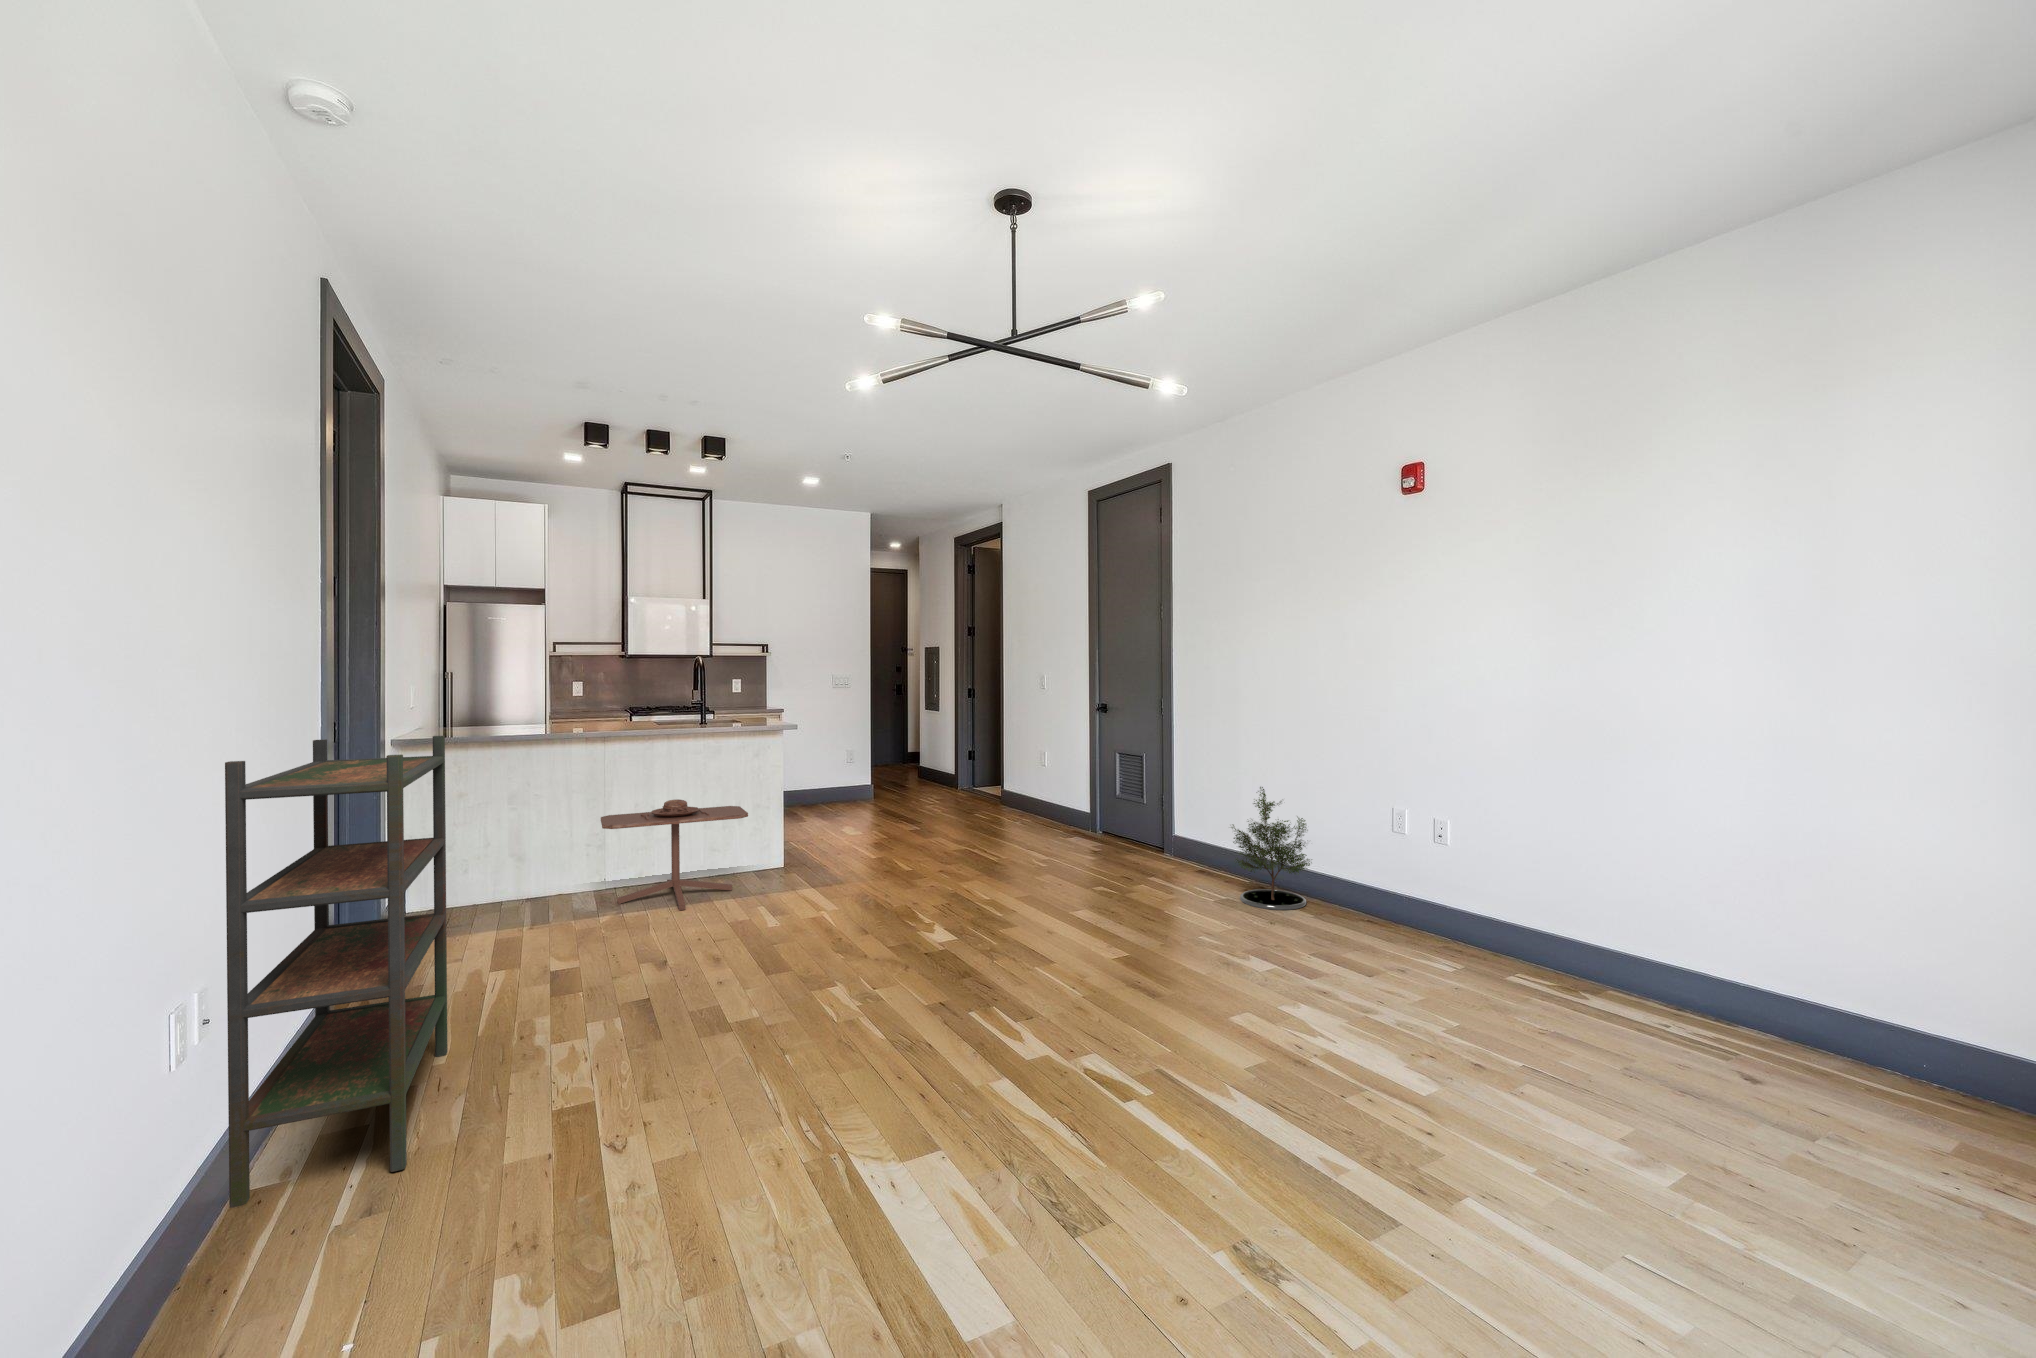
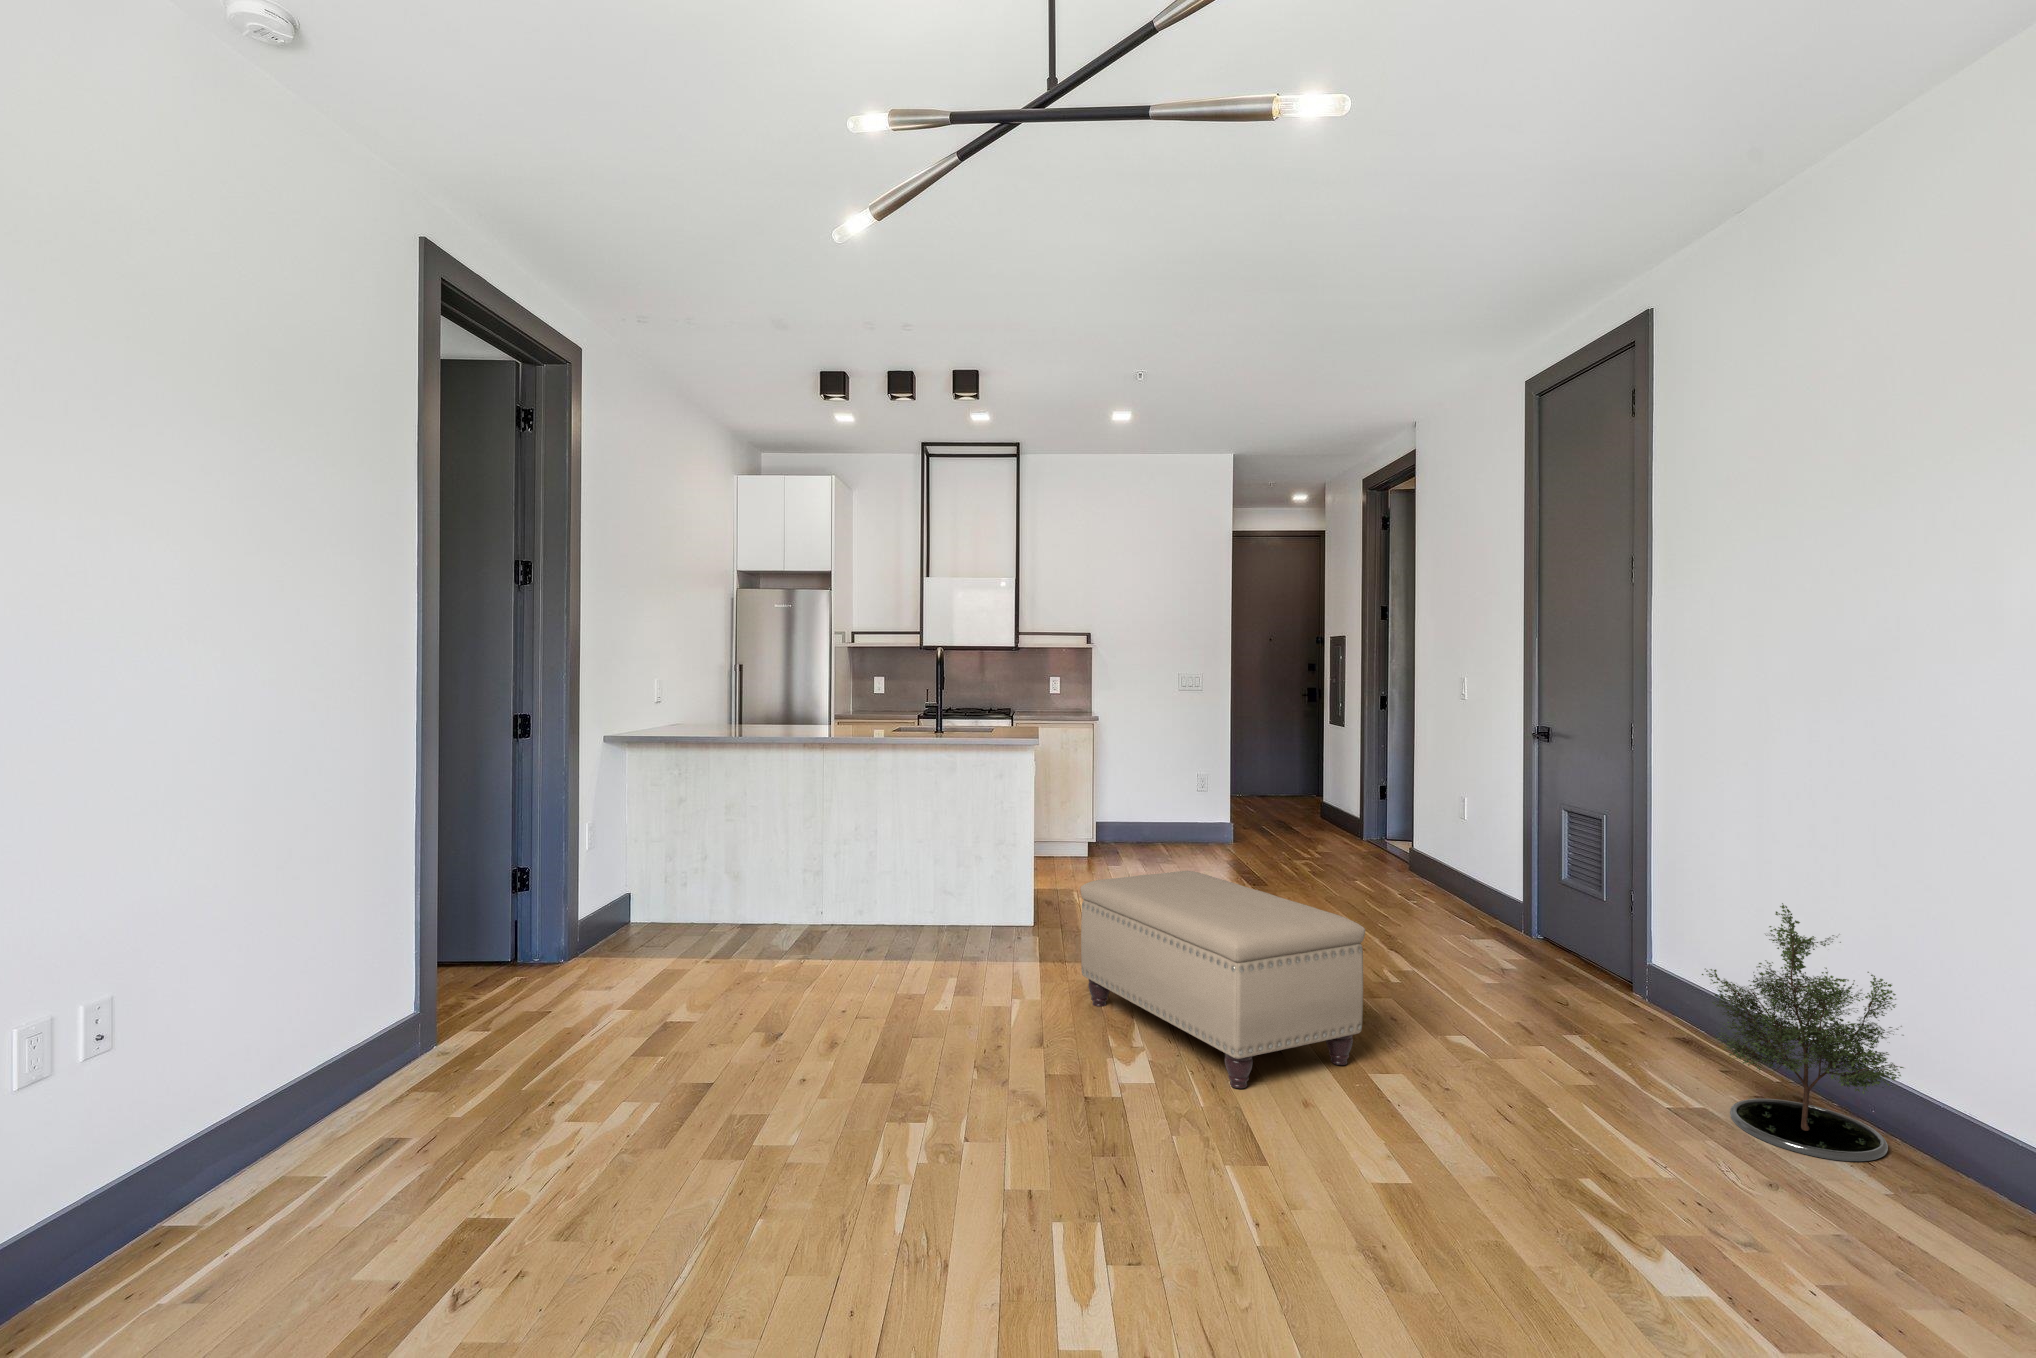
bookshelf: present [225,736,447,1208] -> none [120,741,471,1256]
side table: present [601,799,748,910] -> none [786,827,960,968]
ottoman: none [867,807,1064,932] -> present [1080,871,1365,1088]

